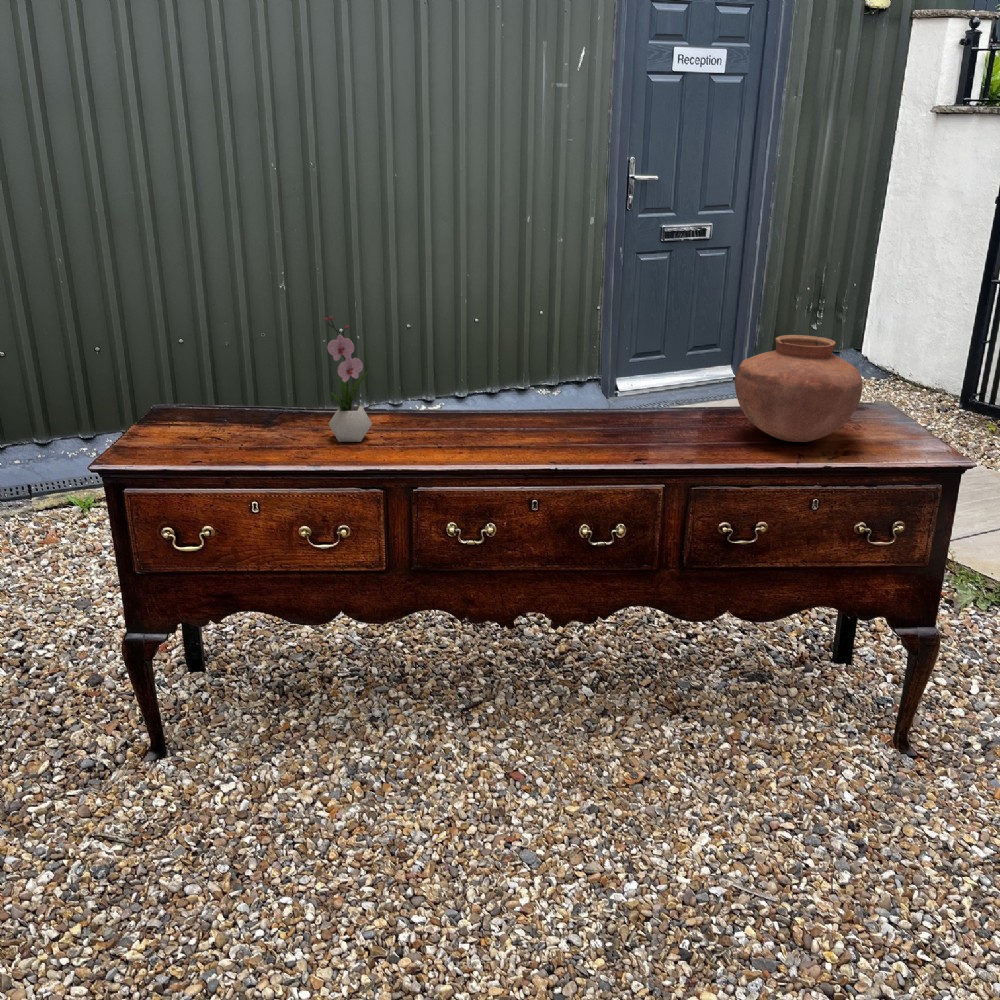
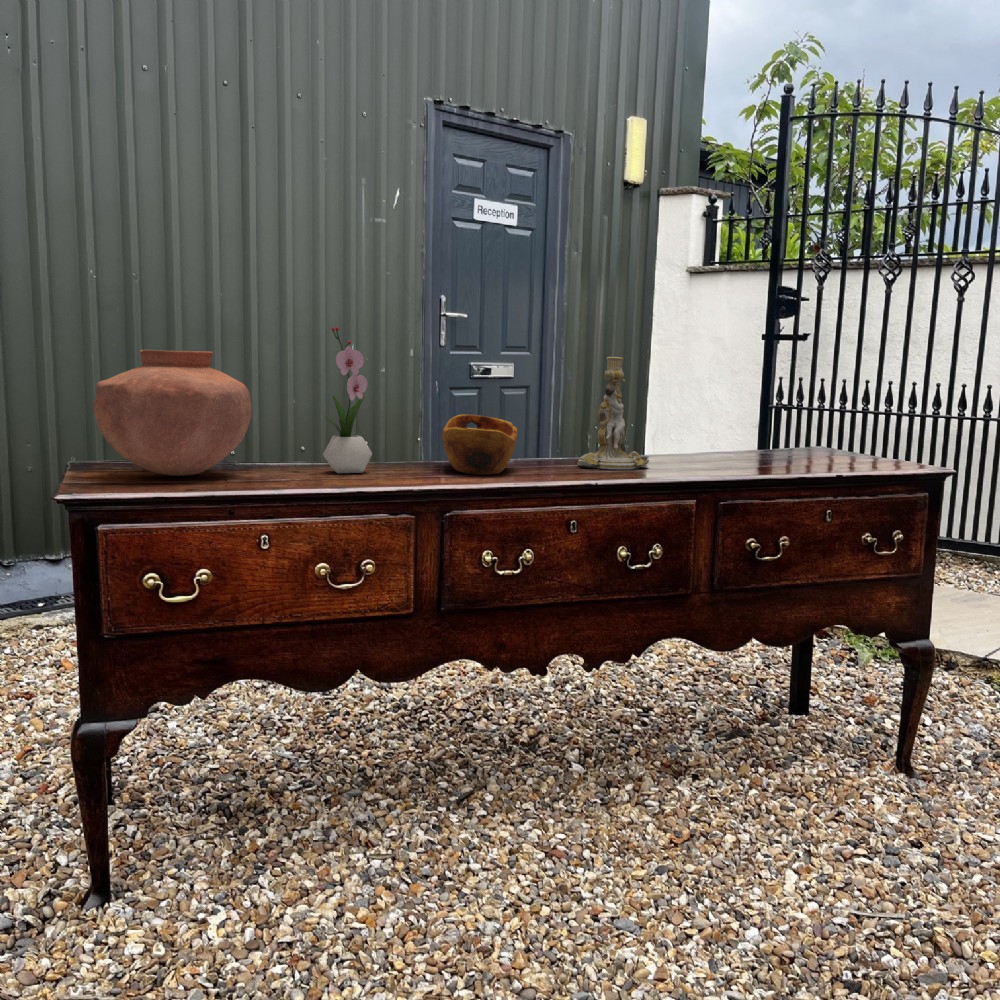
candlestick: none [573,333,642,446] -> present [577,357,649,470]
vase: present [735,335,863,442] -> present [94,350,251,476]
wooden bowl: none [432,378,511,452] -> present [442,414,517,475]

